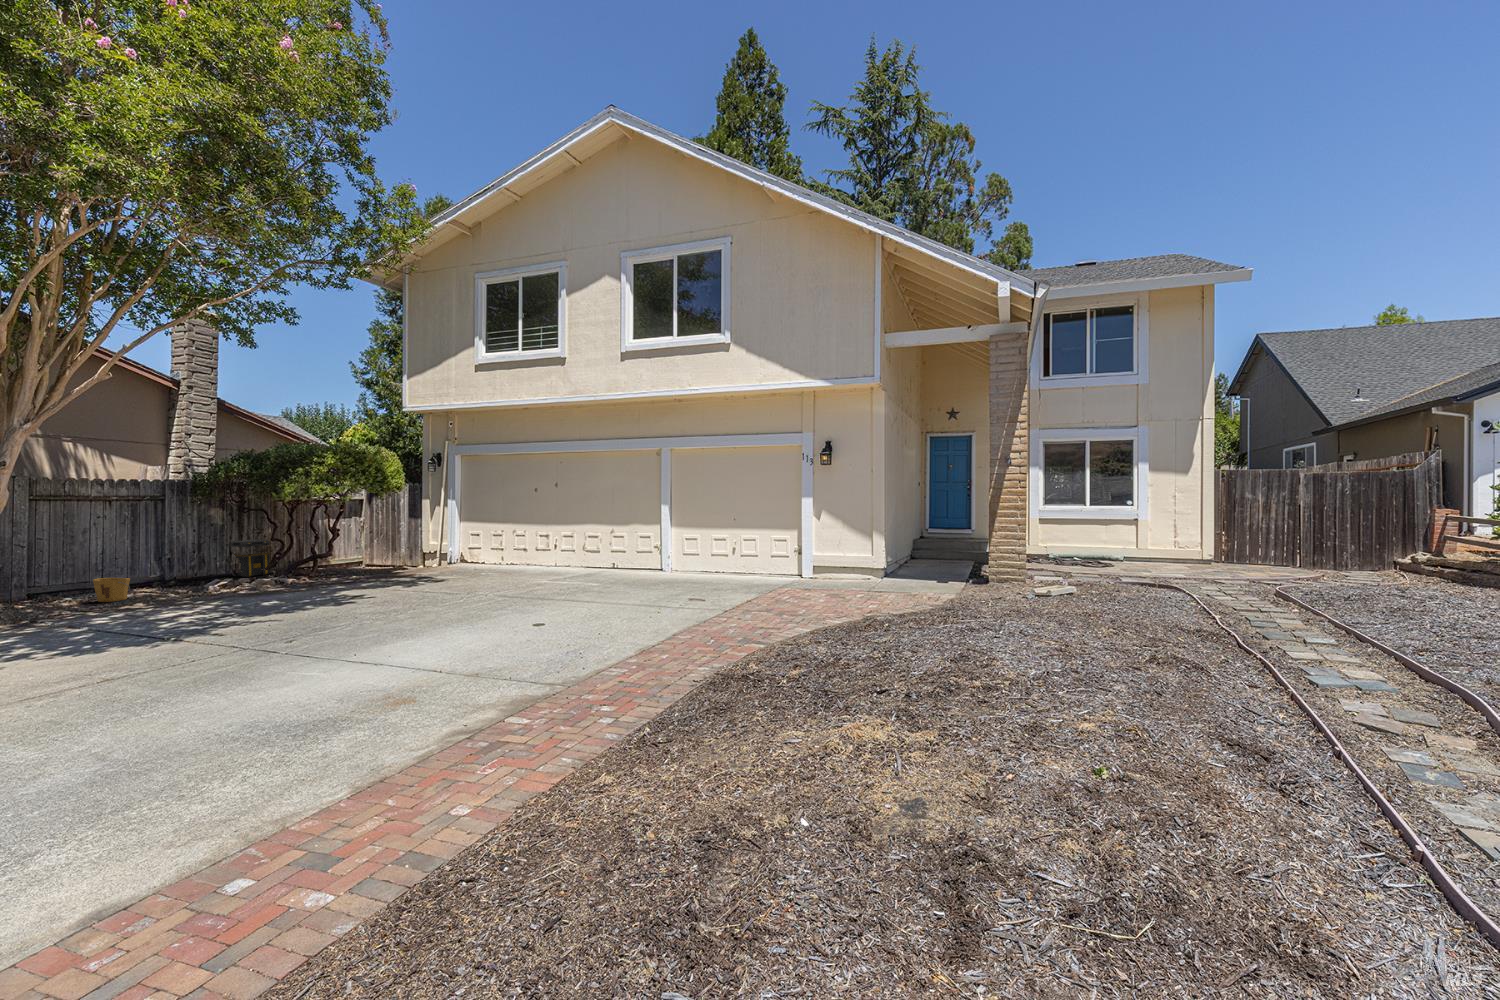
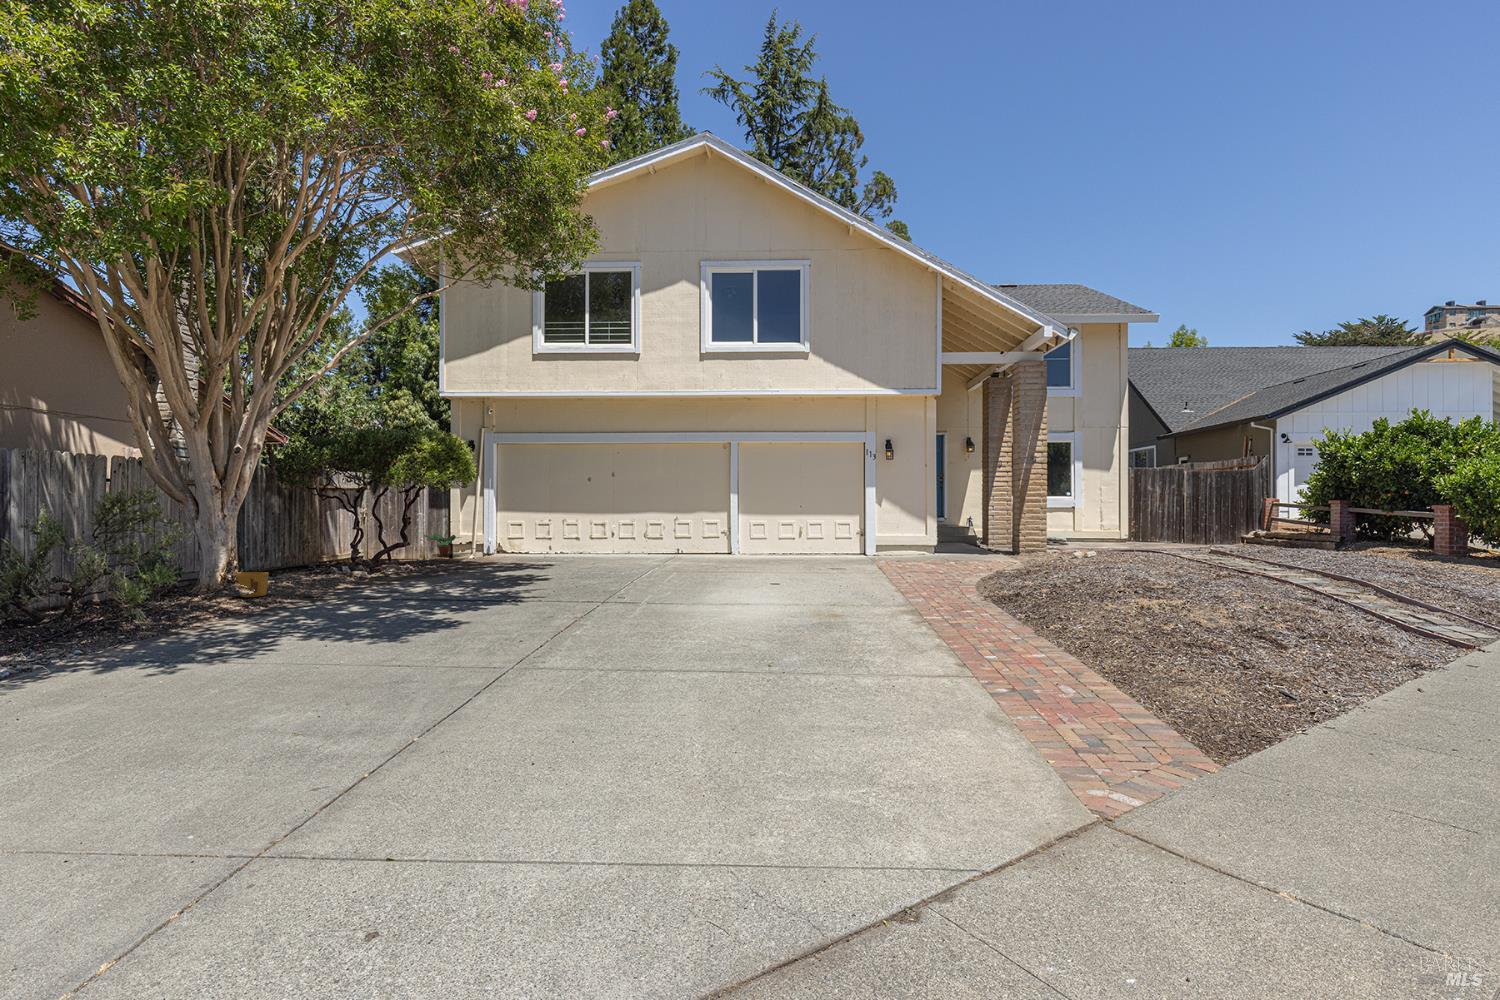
potted plant: none [393,537,435,563] -> present [424,531,461,557]
toolbox: present [231,539,270,577] -> none [282,533,323,573]

